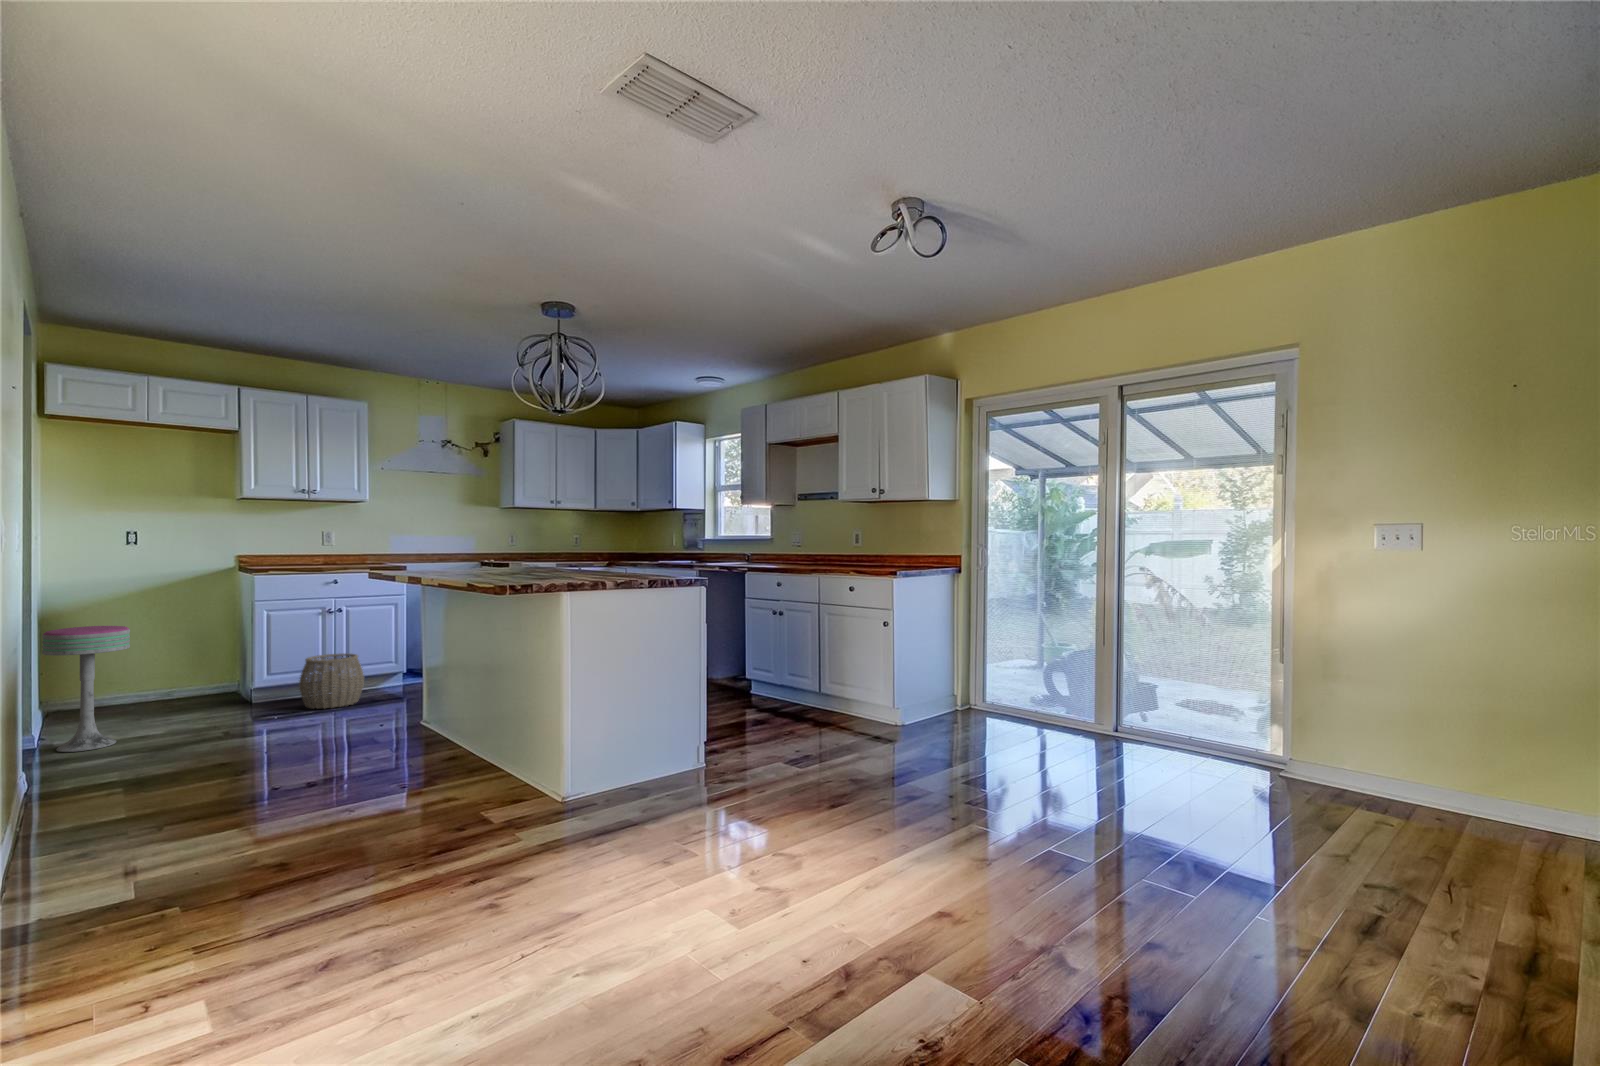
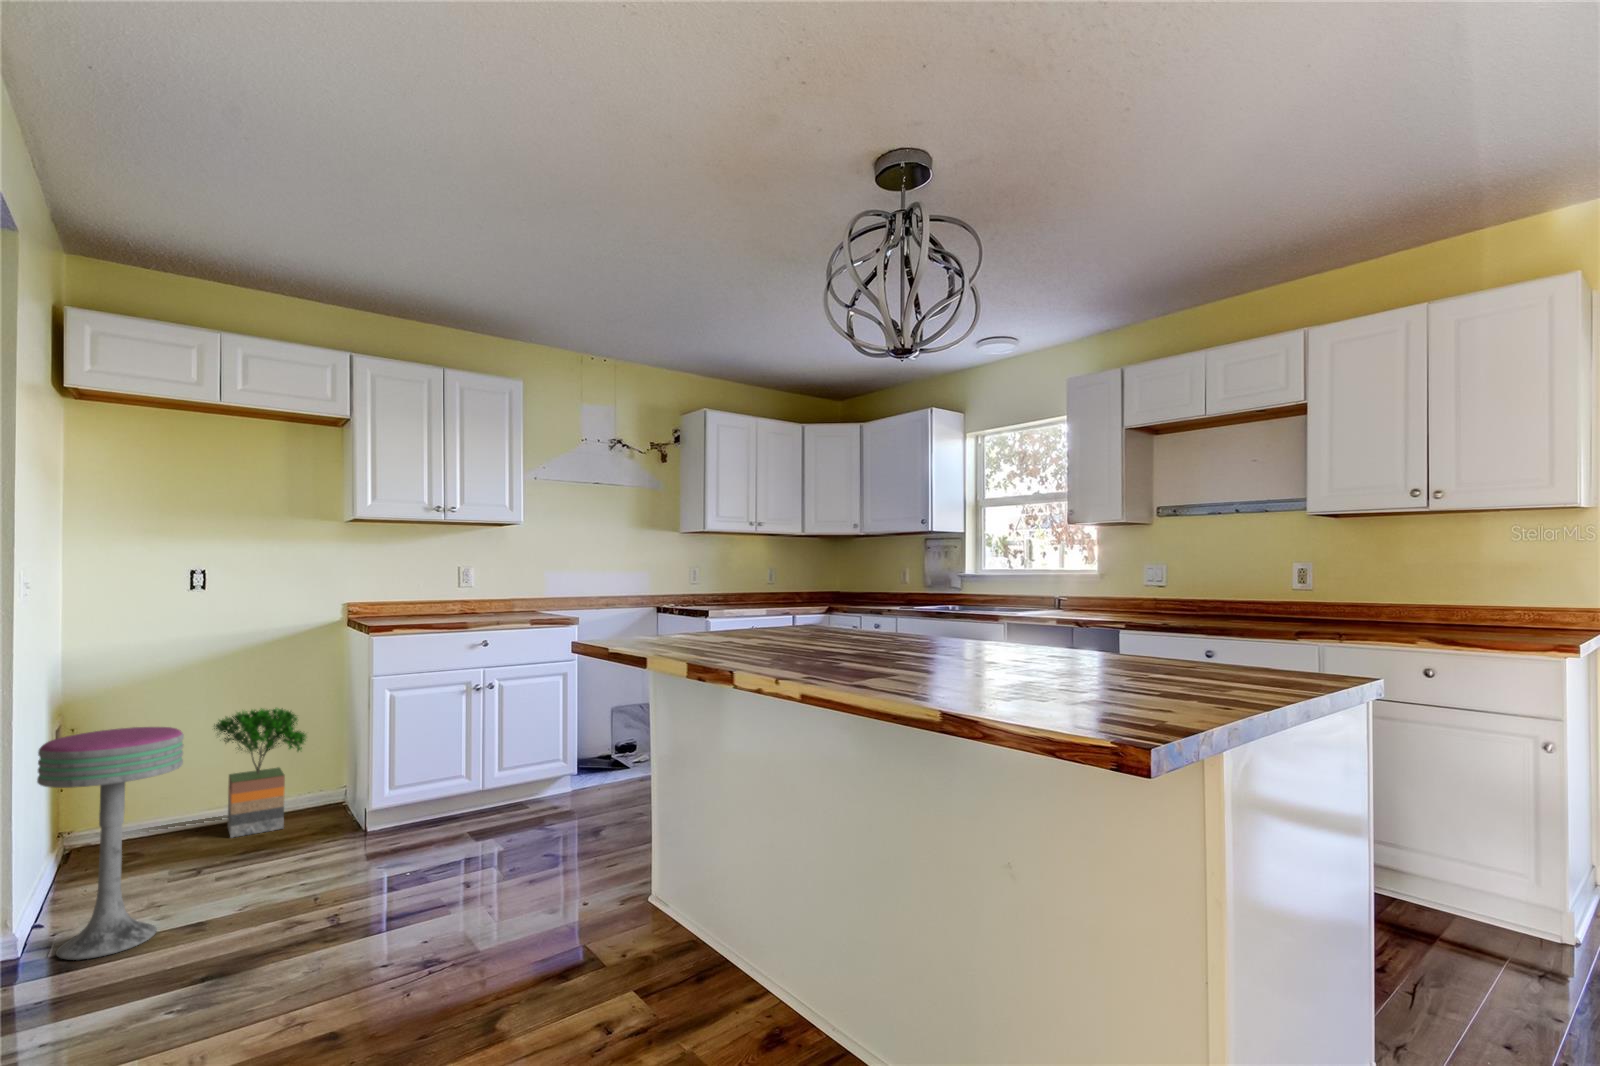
potted tree: none [142,624,212,707] -> present [214,708,306,838]
woven basket: present [299,653,364,709] -> none [436,755,532,850]

